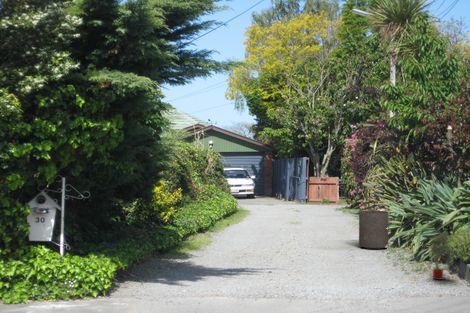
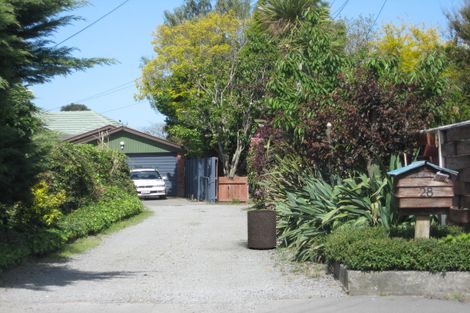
potted tree: present [430,228,457,280] -> none [303,227,334,281]

